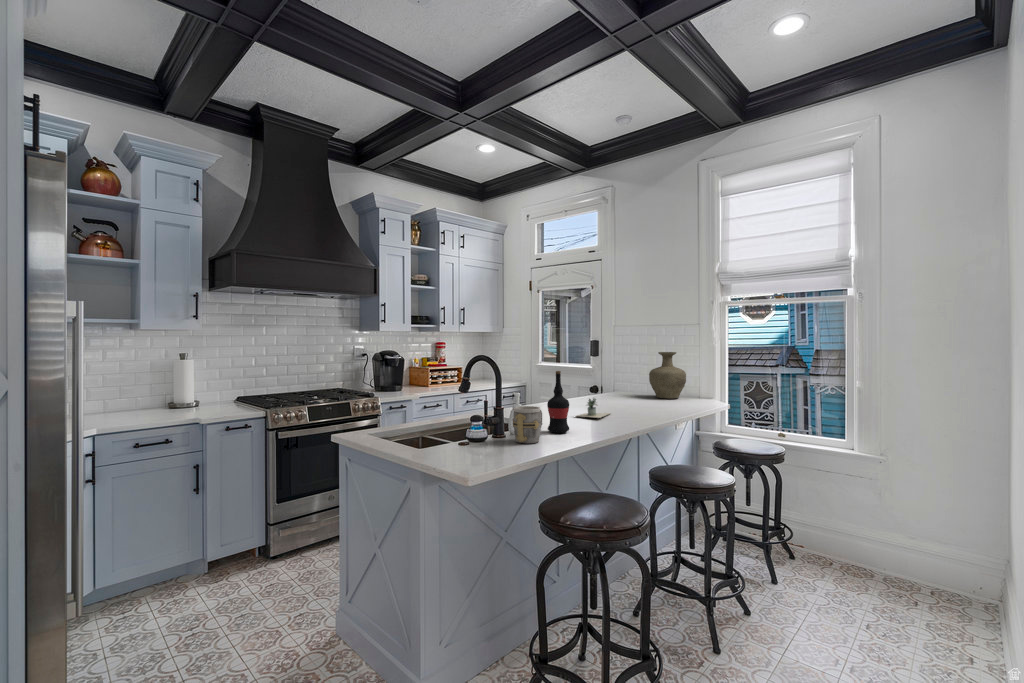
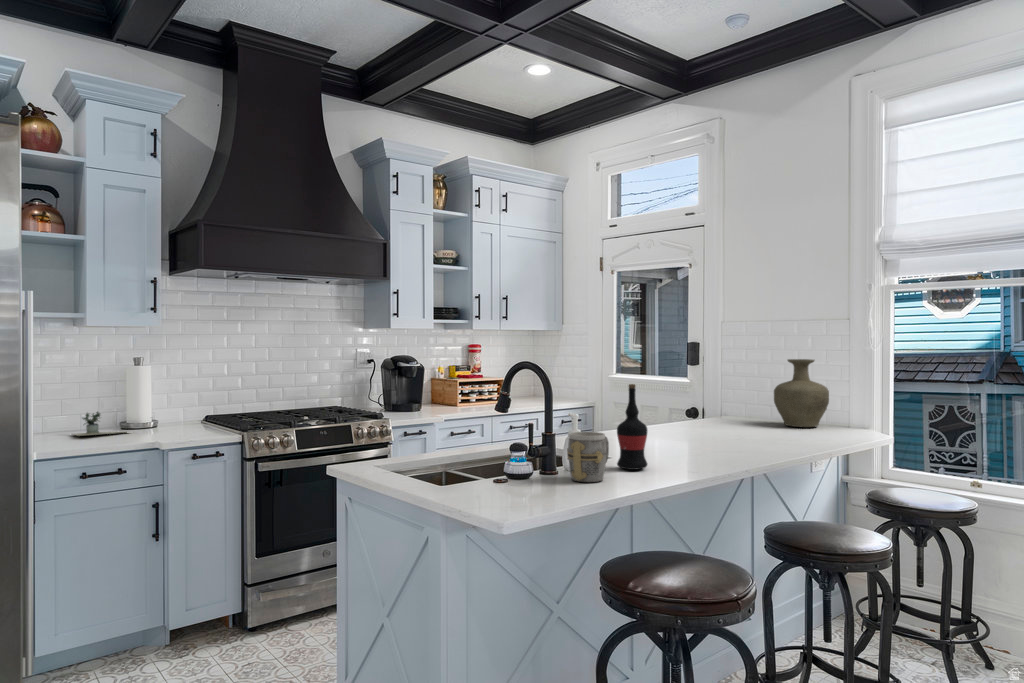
potted plant: present [578,398,609,418] -> present [74,412,124,436]

